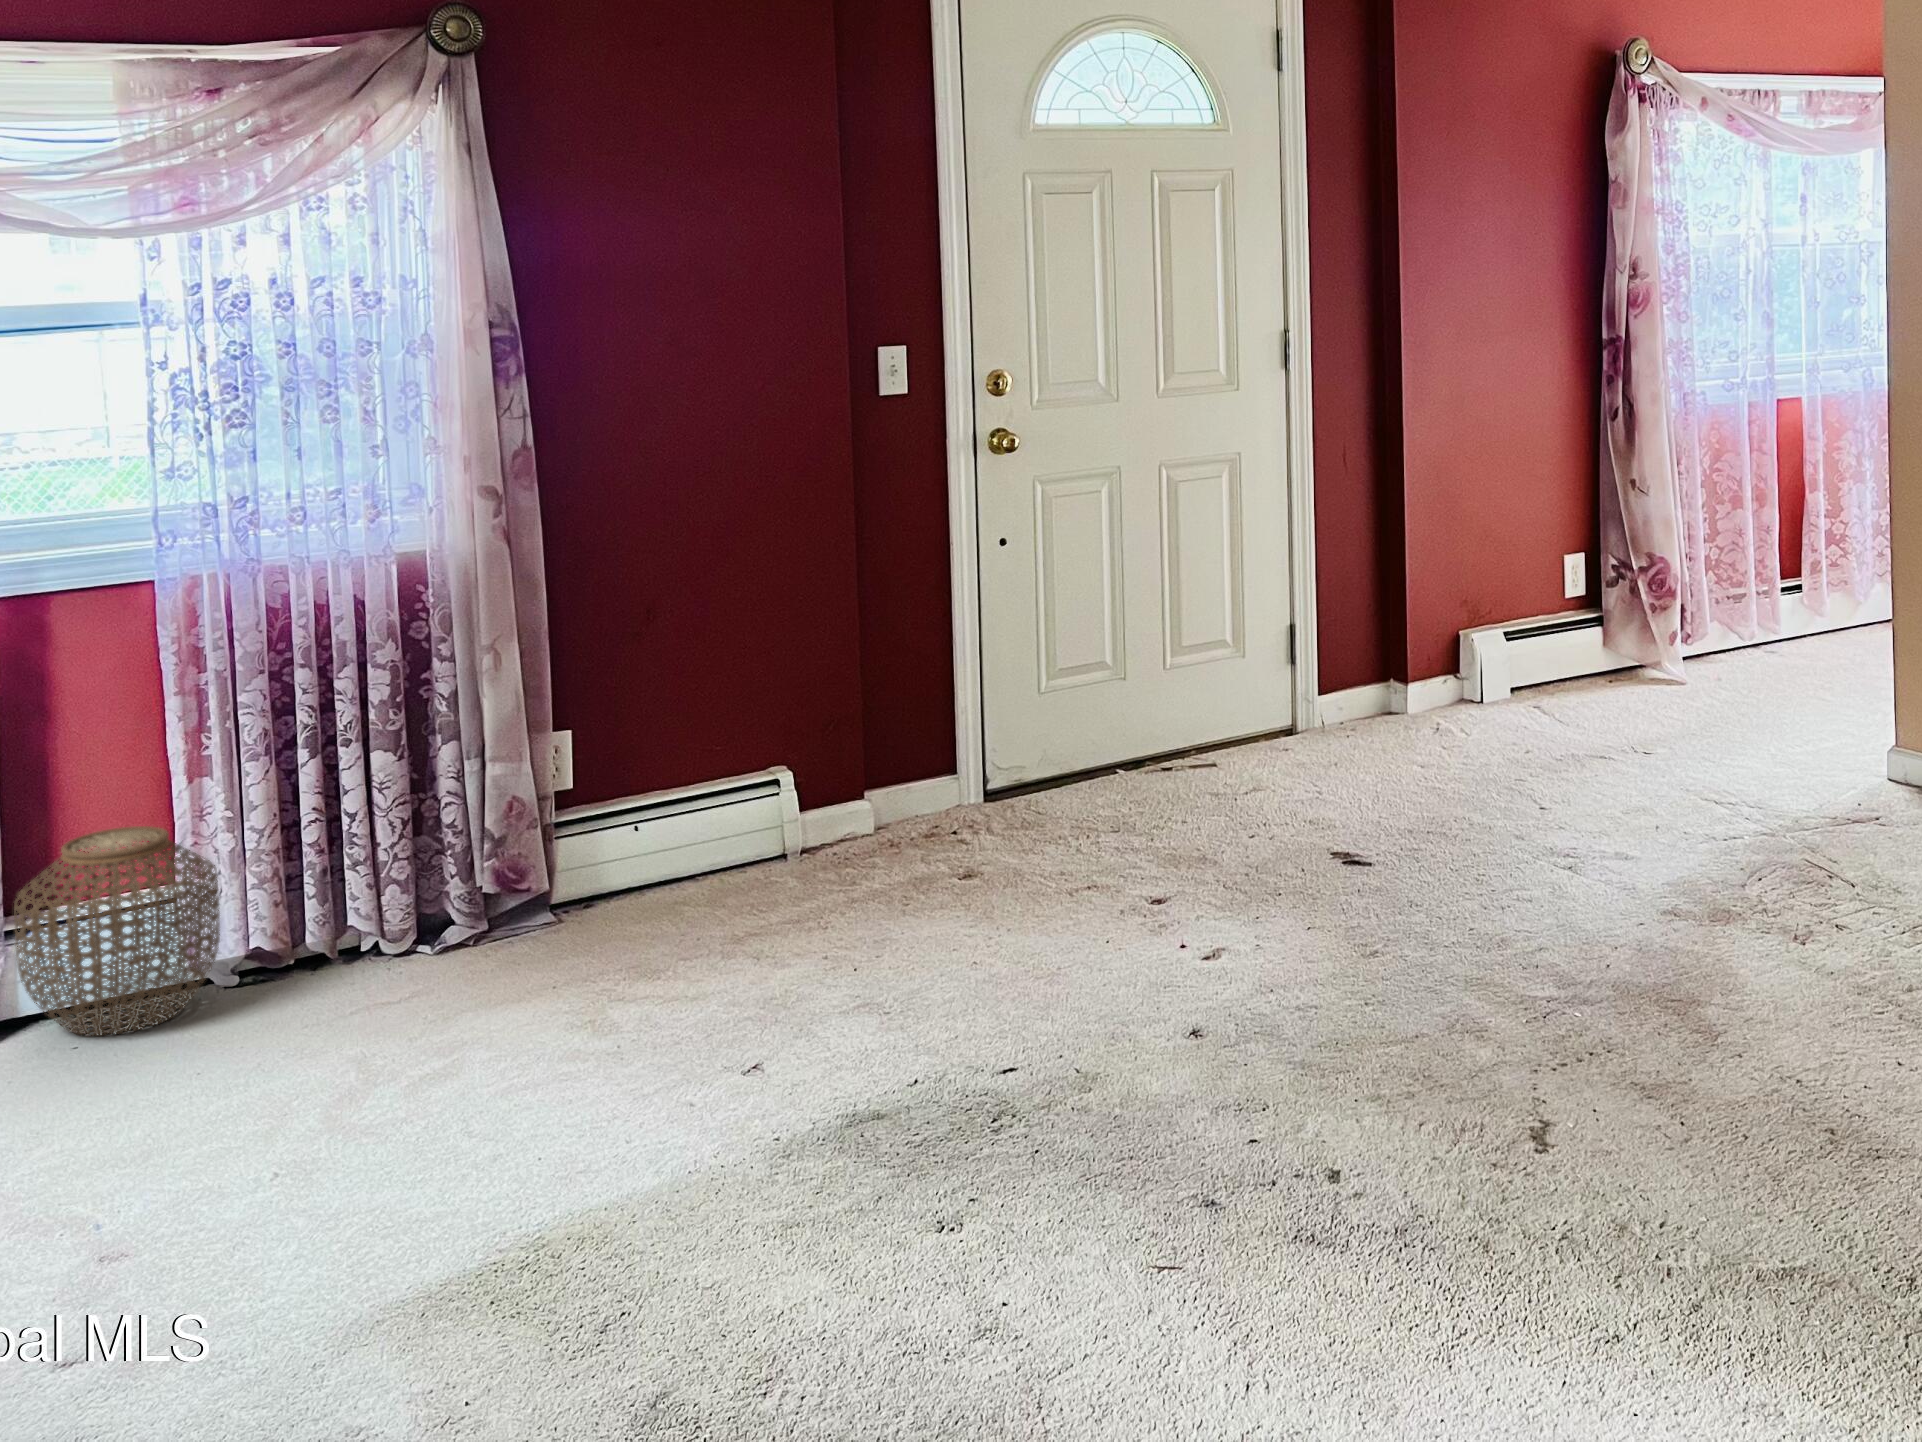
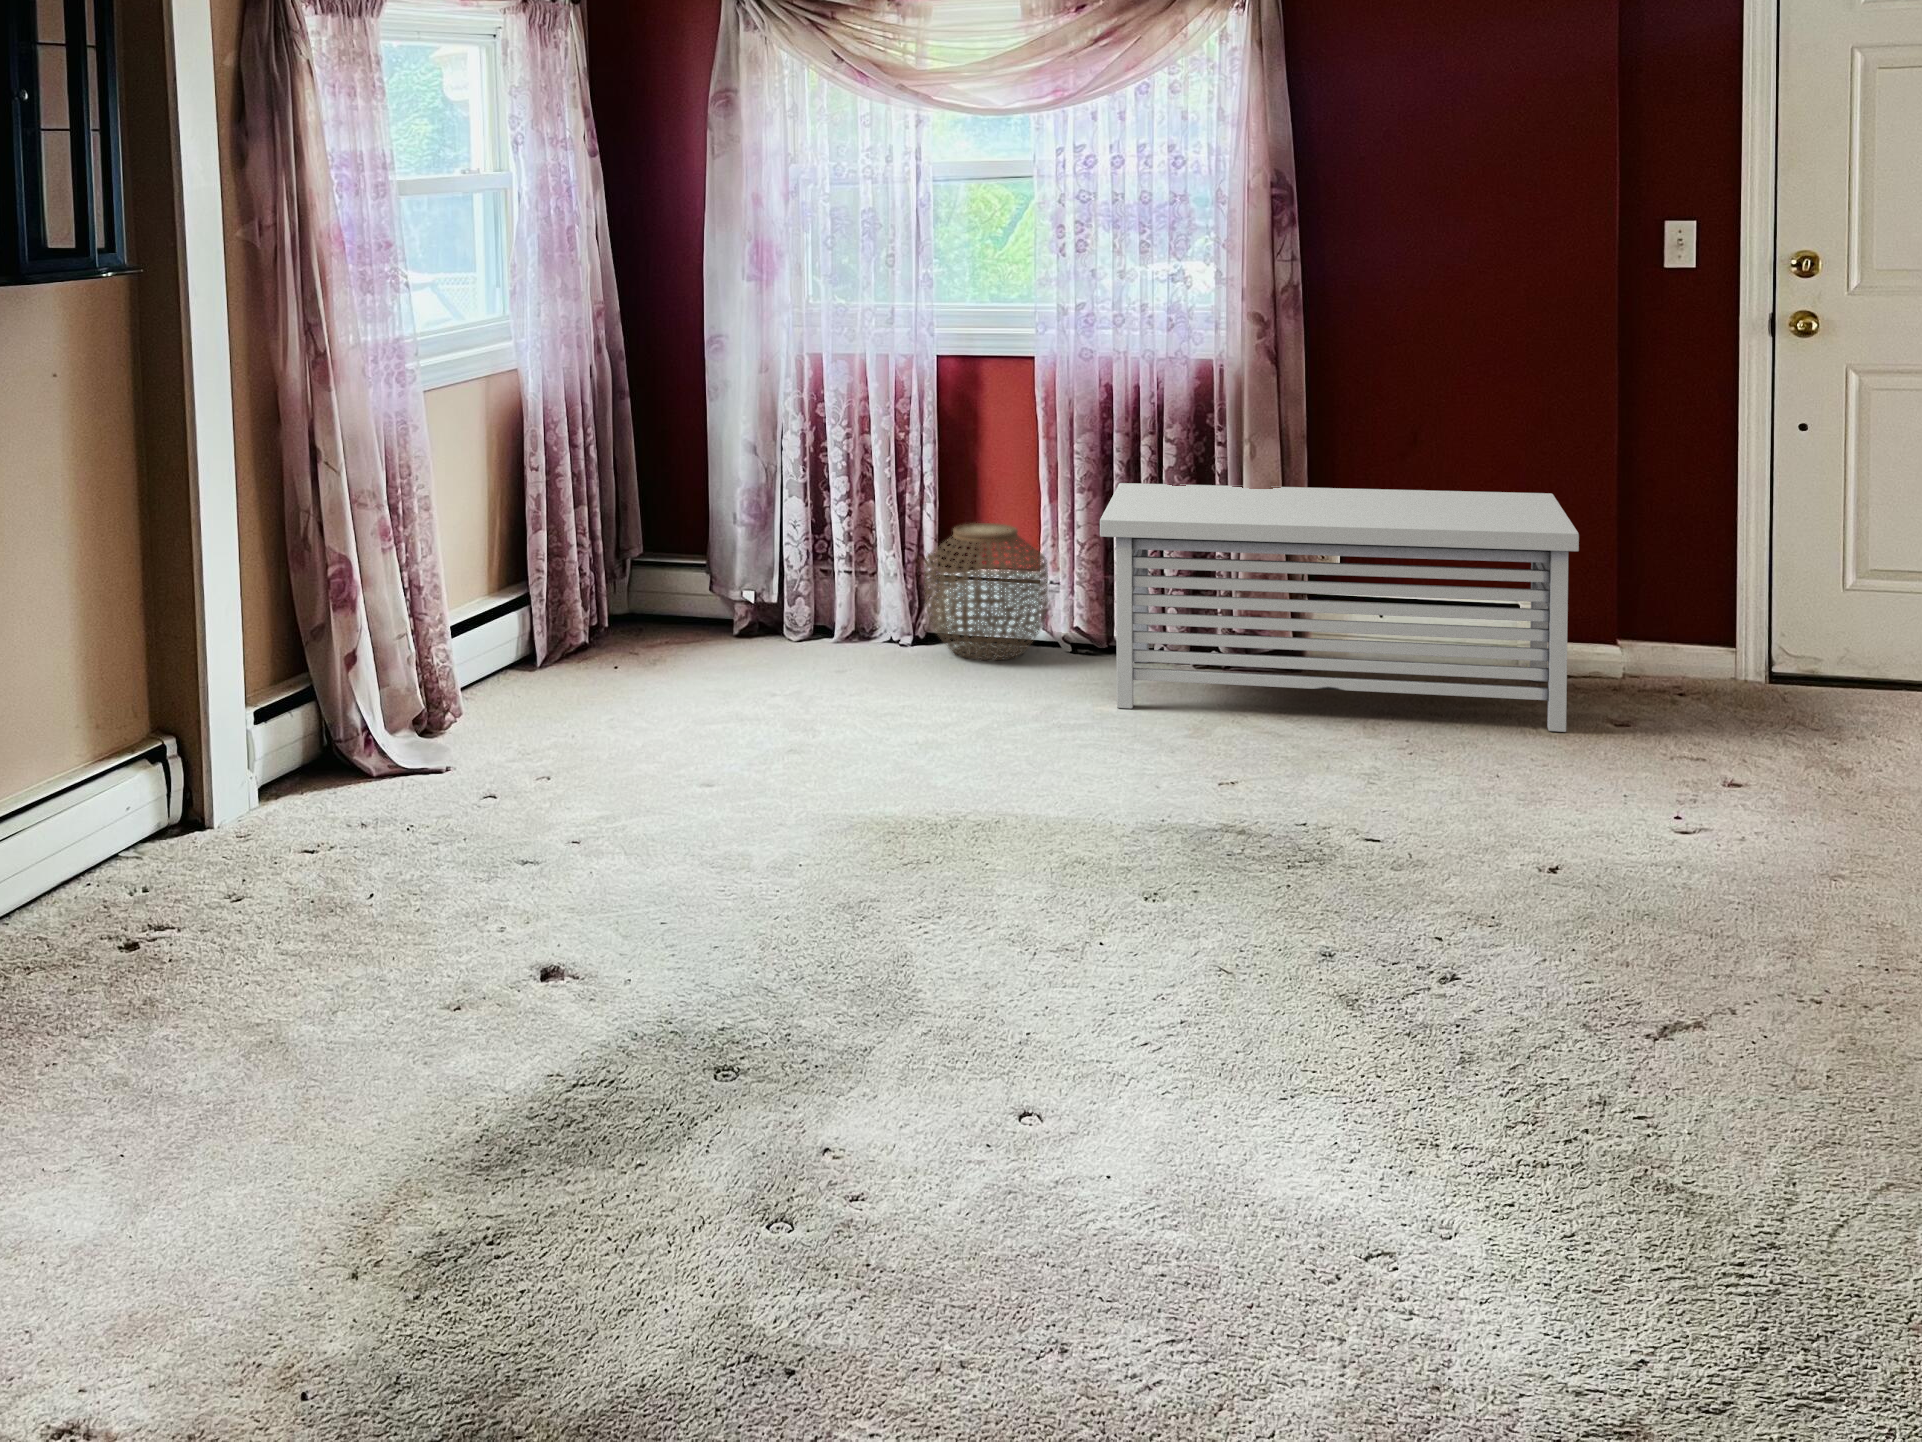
storage bench: none [310,652,934,1039] -> present [1100,483,1579,732]

